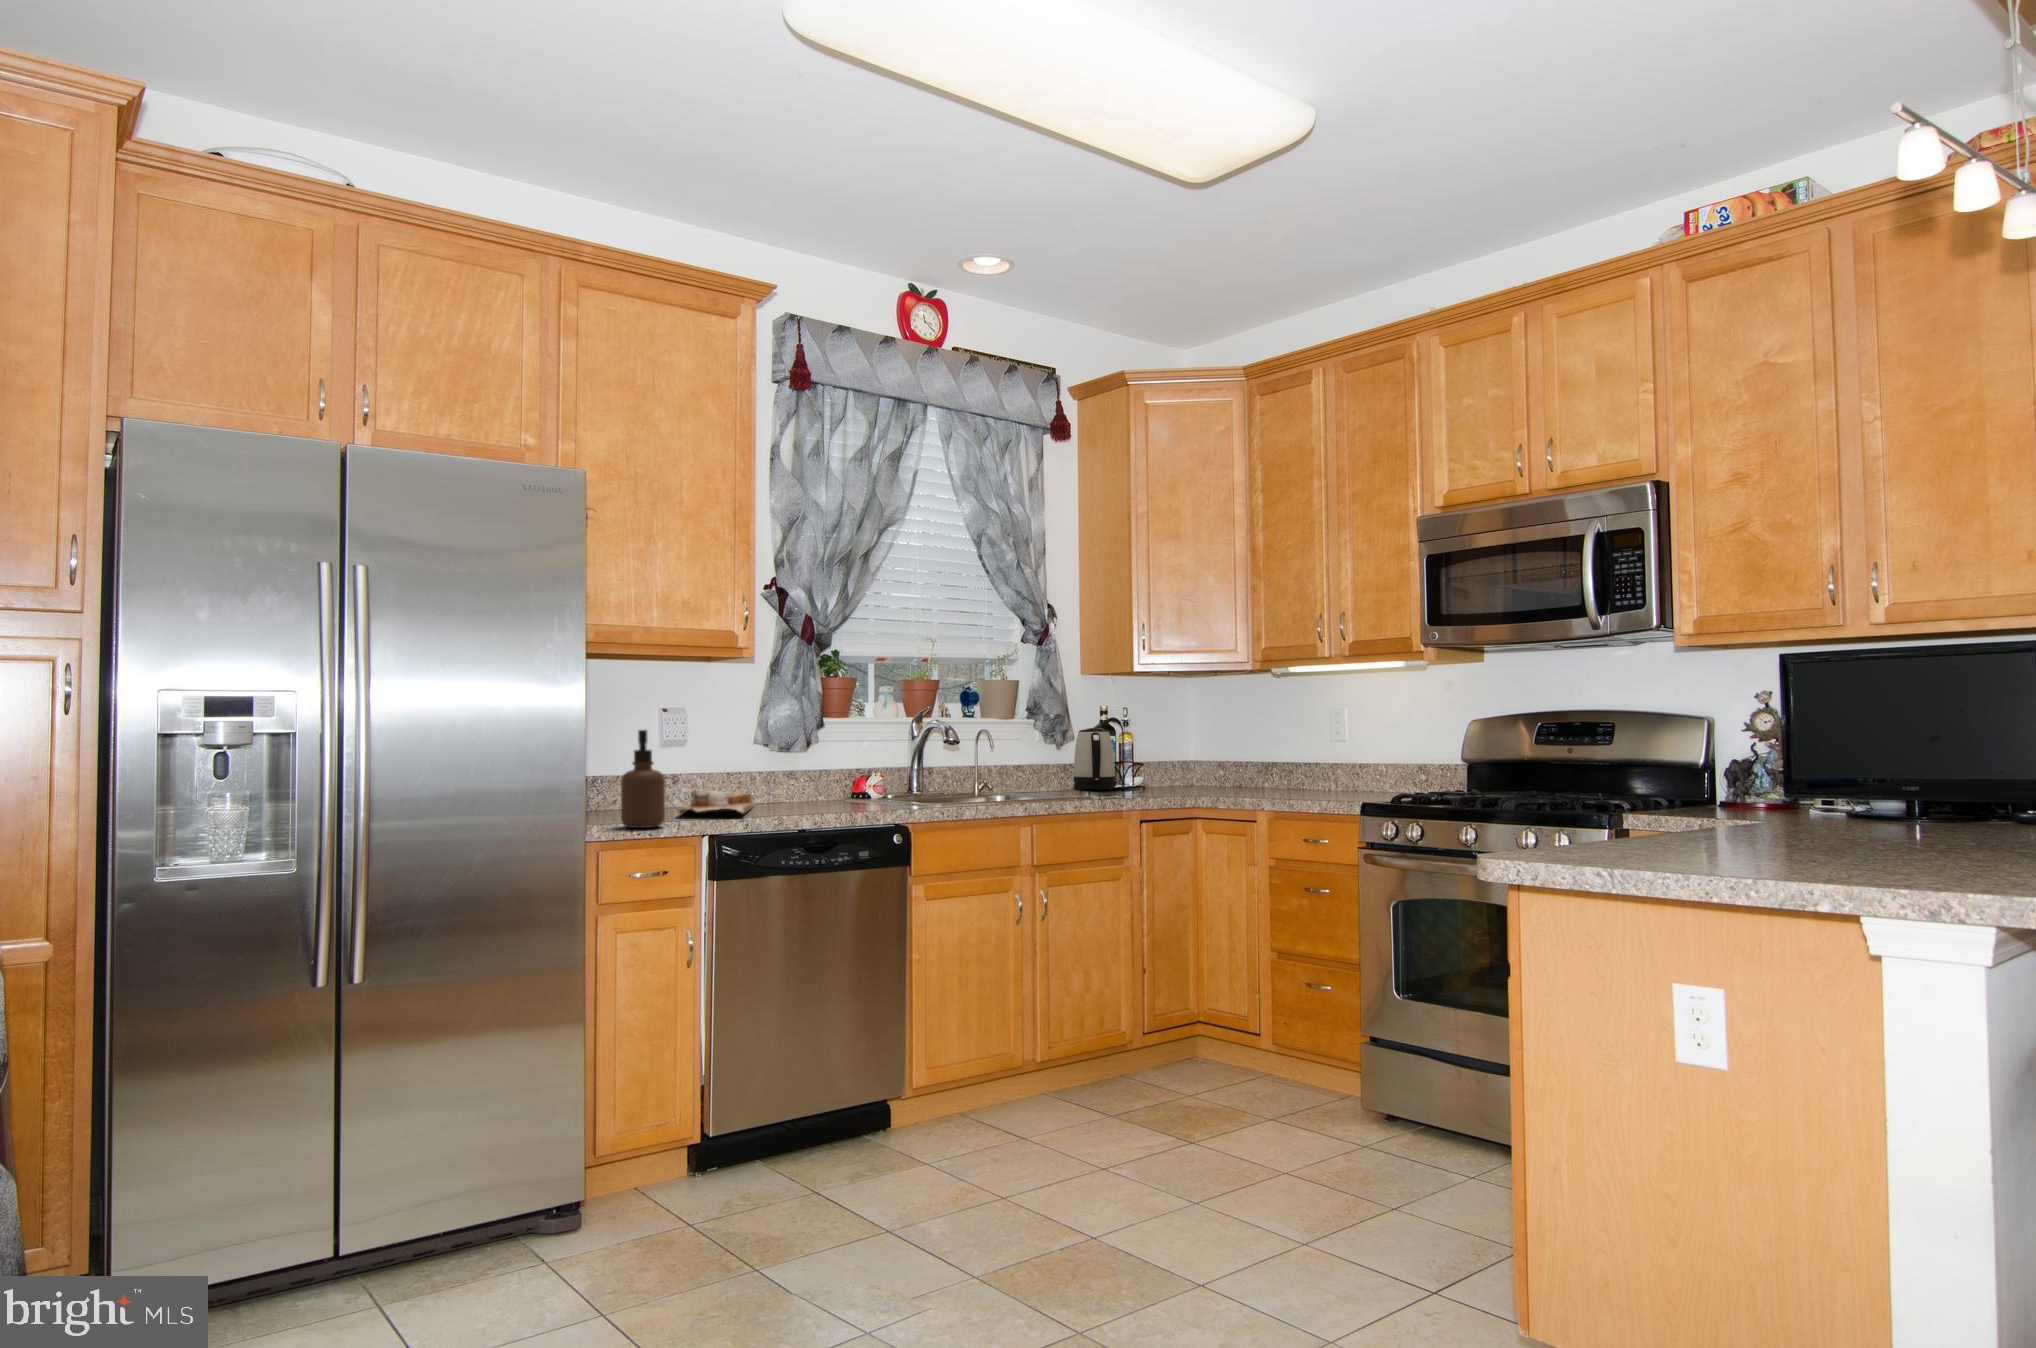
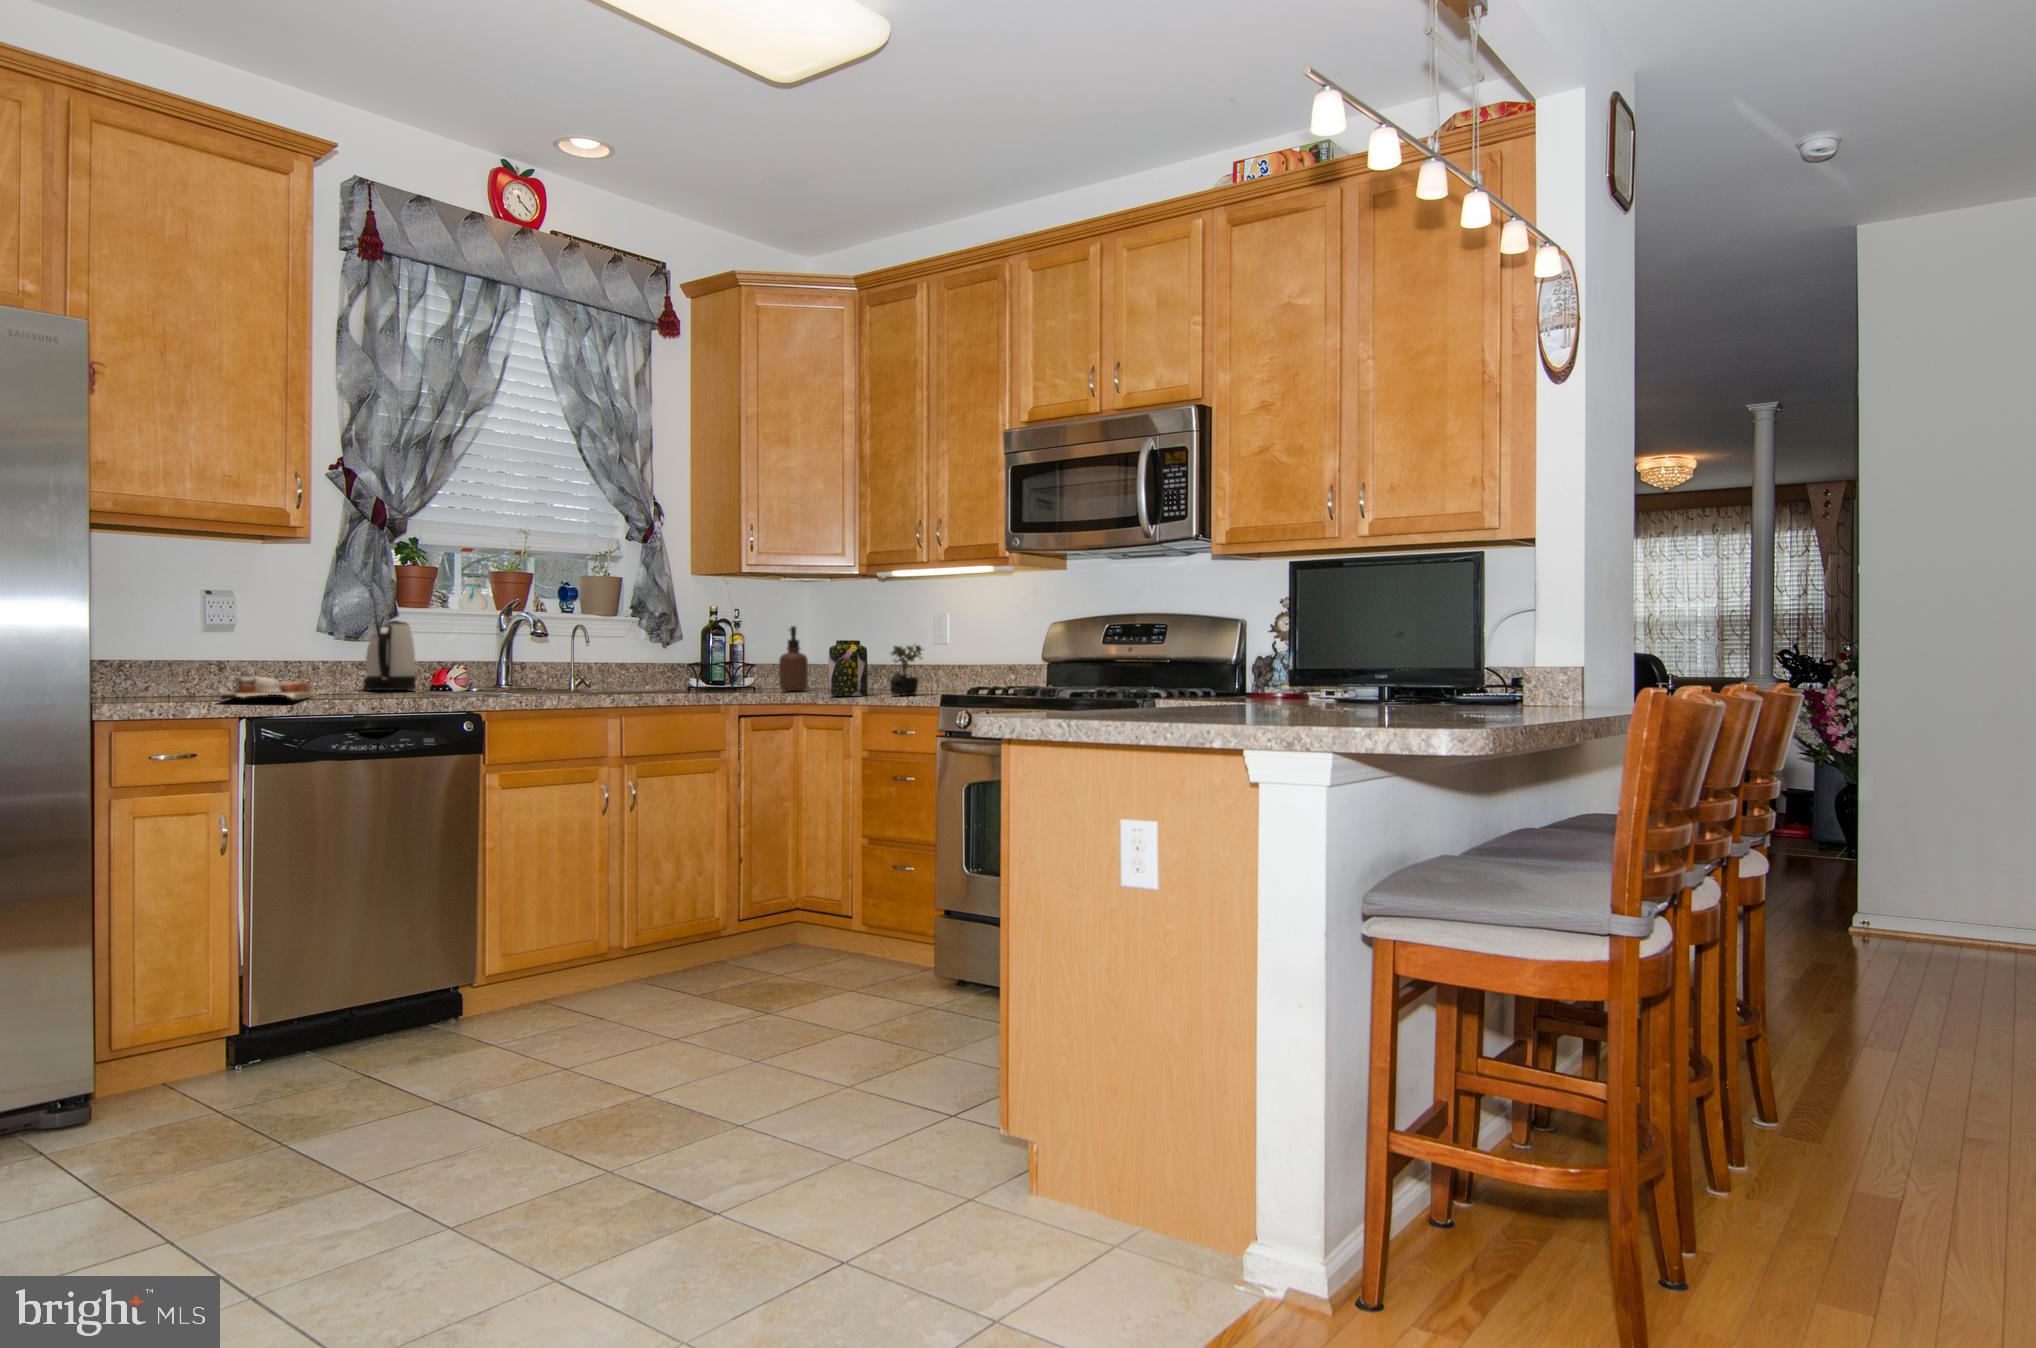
kettle: present [1073,728,1115,790] -> present [363,620,416,691]
soap dispenser: present [621,730,665,828] -> present [779,626,808,691]
jar: none [1230,741,1271,799] -> present [829,640,868,696]
succulent plant: none [1297,743,1334,800] -> present [890,645,923,696]

